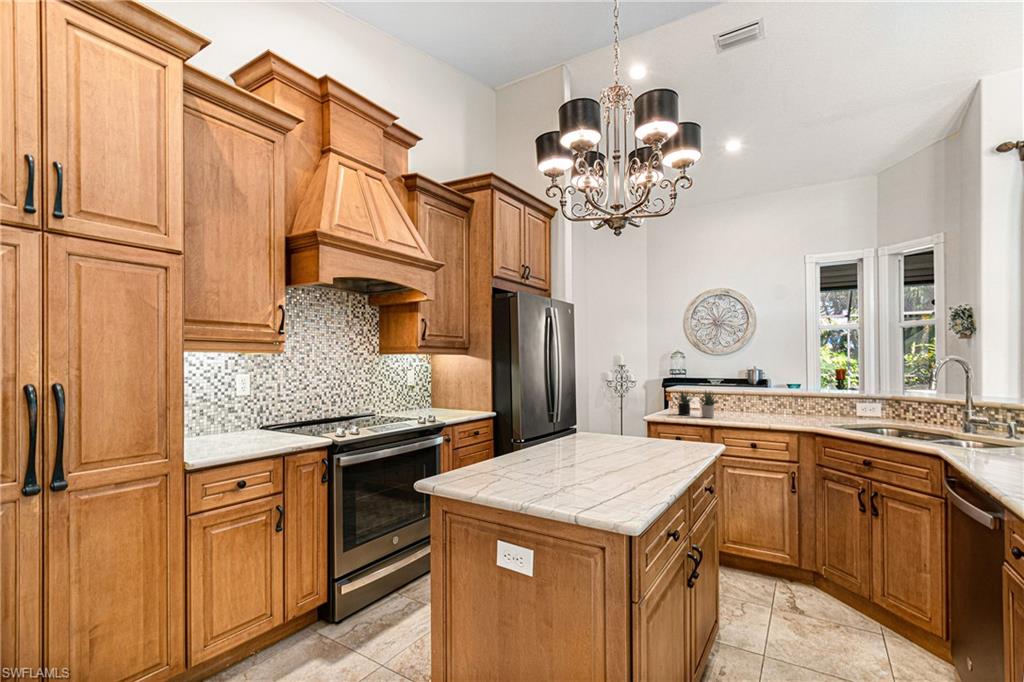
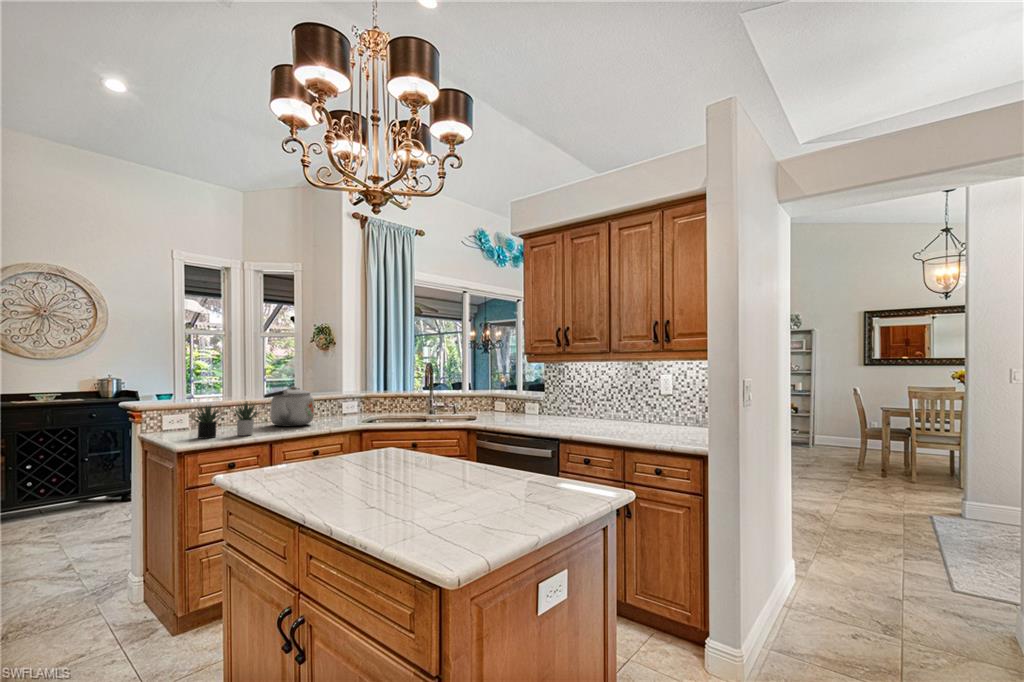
kettle: none [747,381,796,419] -> present [264,387,314,426]

